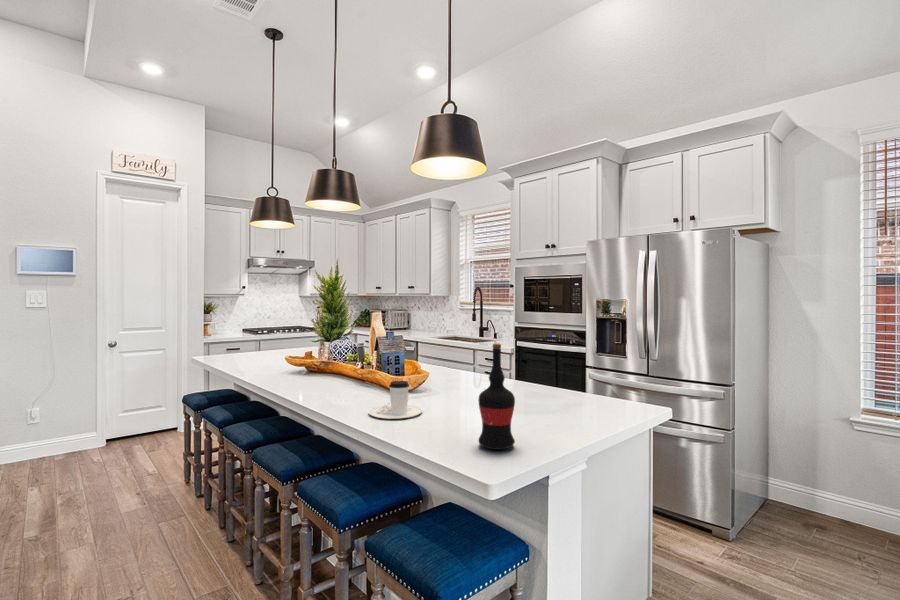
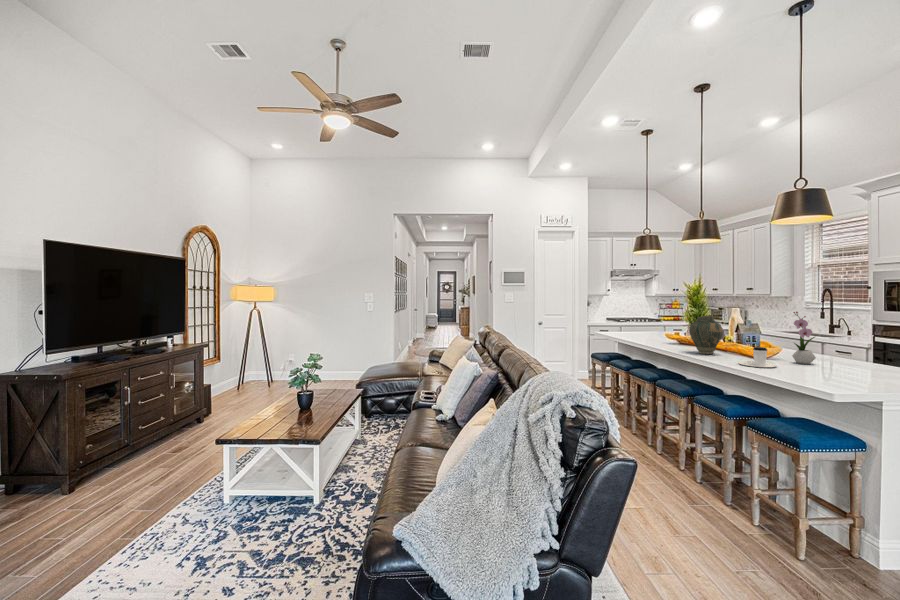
flower arrangement: none [443,316,471,398] -> present [792,312,816,364]
vase: none [306,325,356,393] -> present [689,315,723,354]
wine bottle: present [478,344,515,449] -> none [821,326,849,384]

